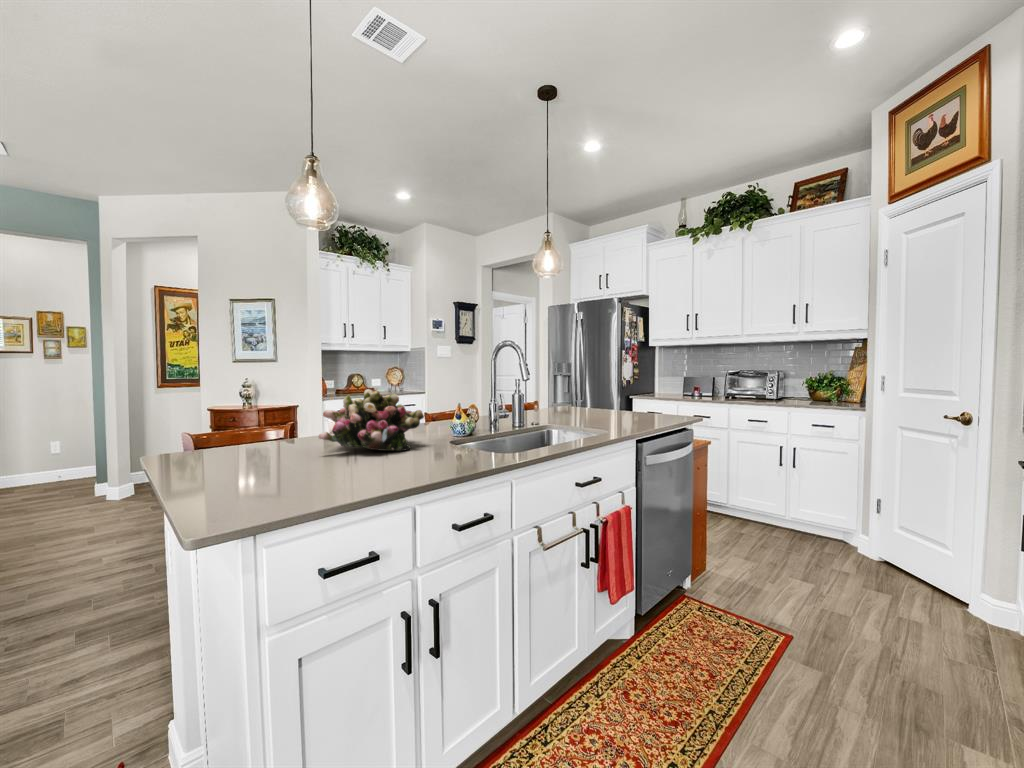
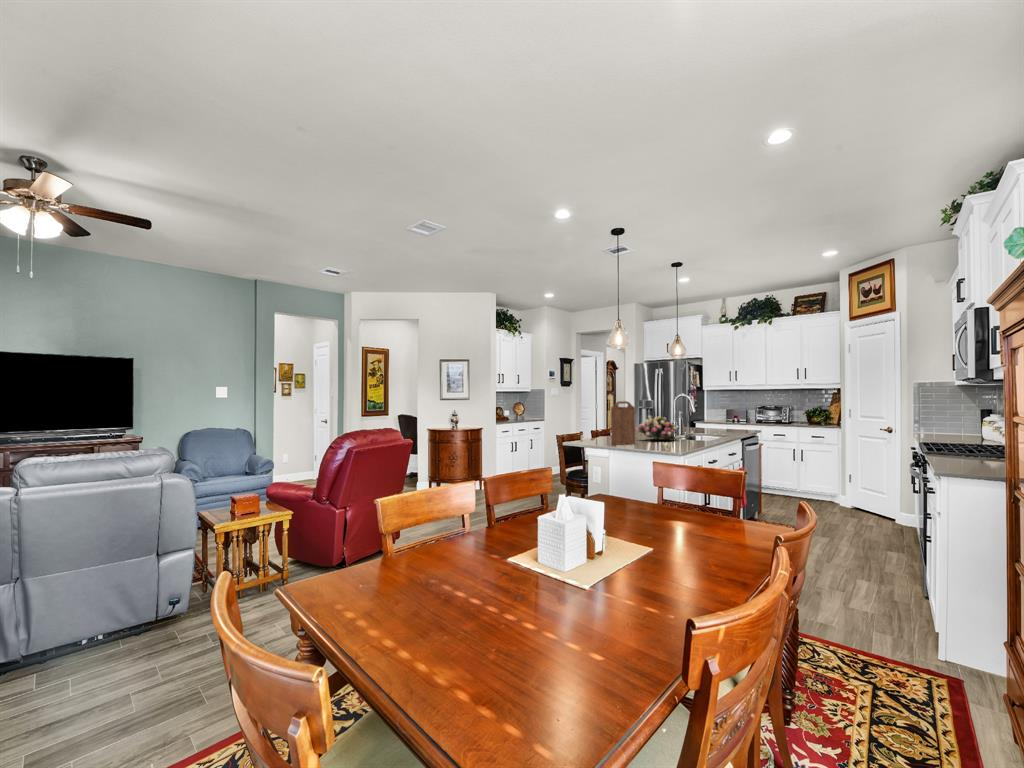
cutting board: none [187,353,260,466] -> present [611,401,635,445]

